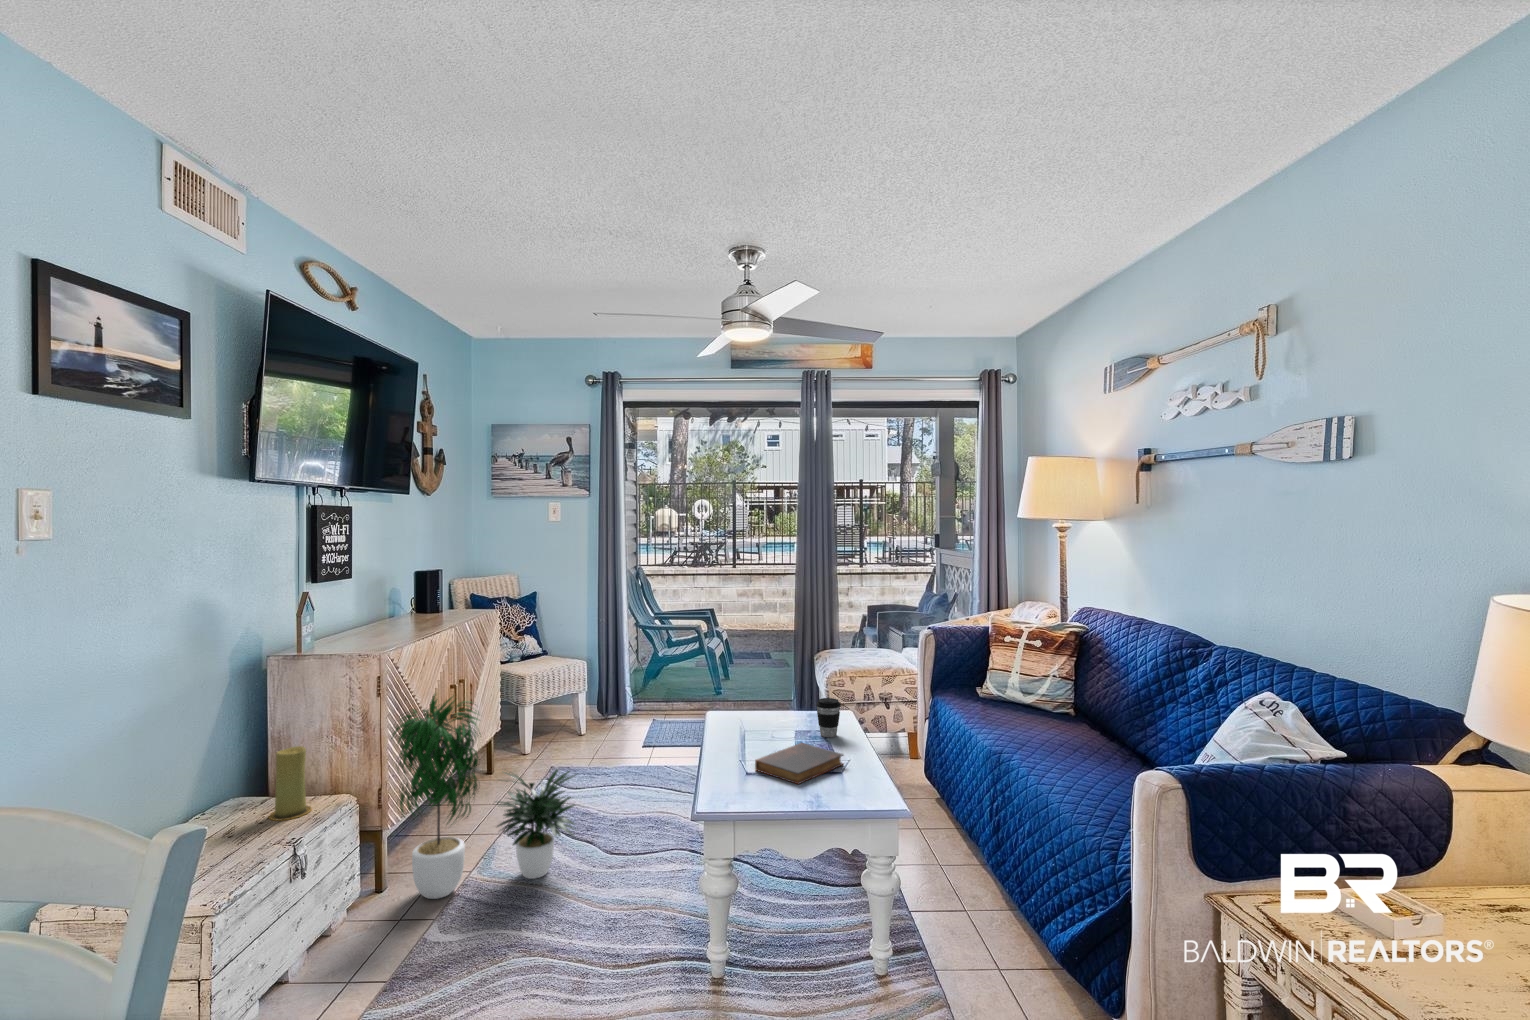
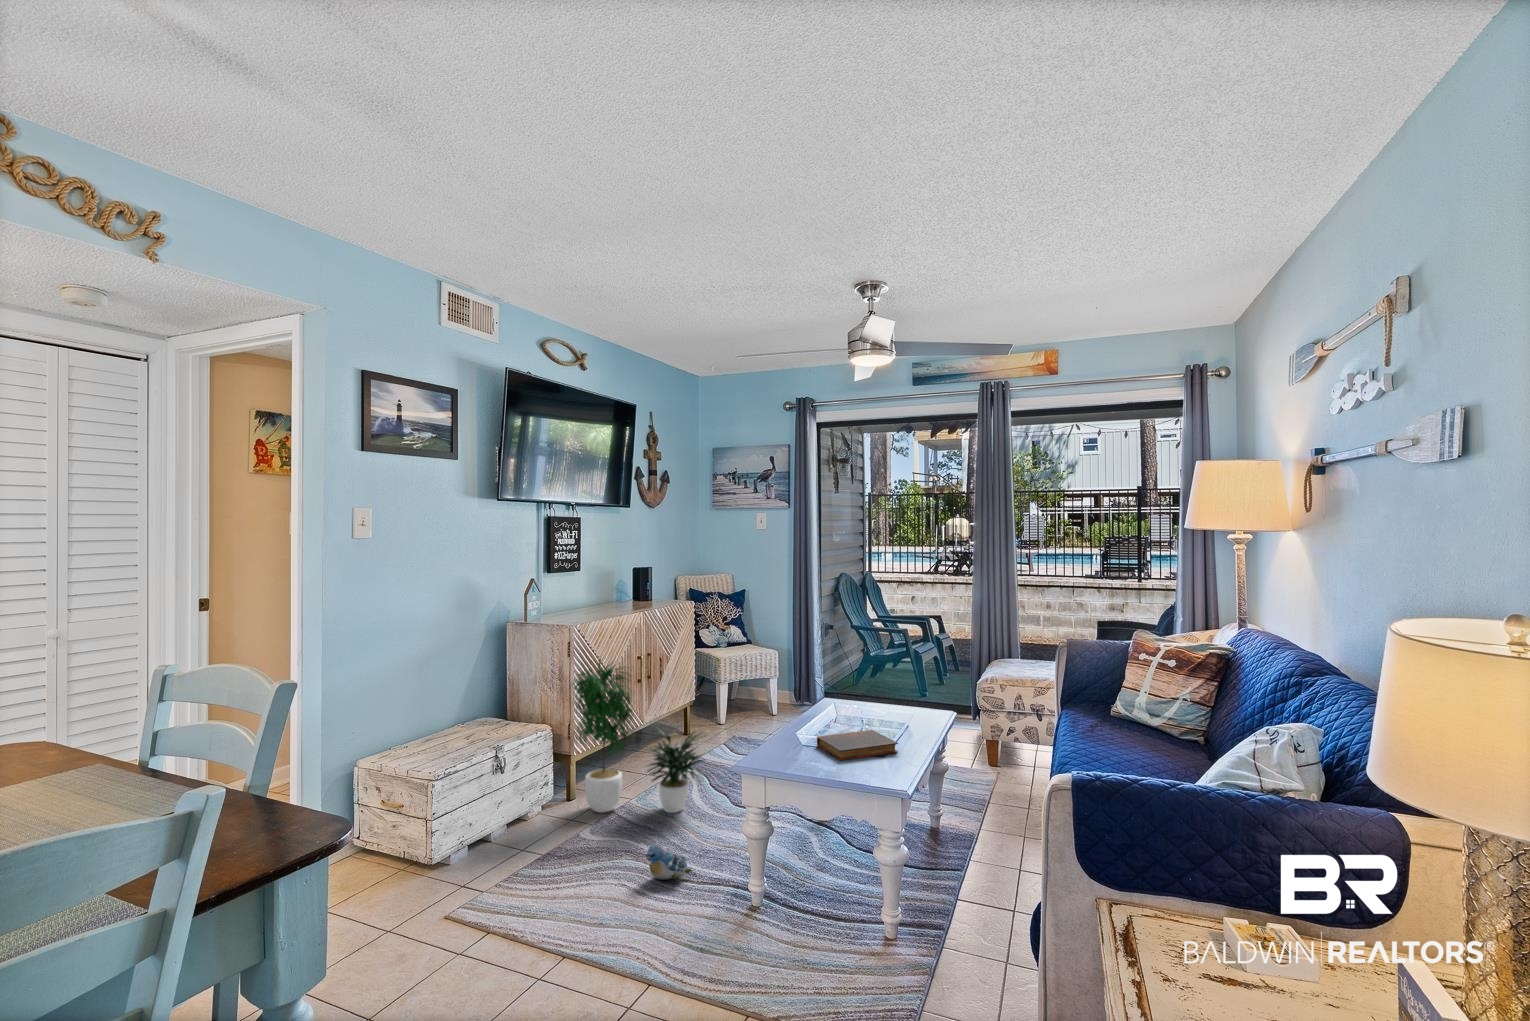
coffee cup: present [816,698,841,737] -> none [902,695,925,731]
candle: present [269,746,311,821] -> none [494,685,521,735]
plush toy: none [558,930,617,973] -> present [646,845,692,879]

